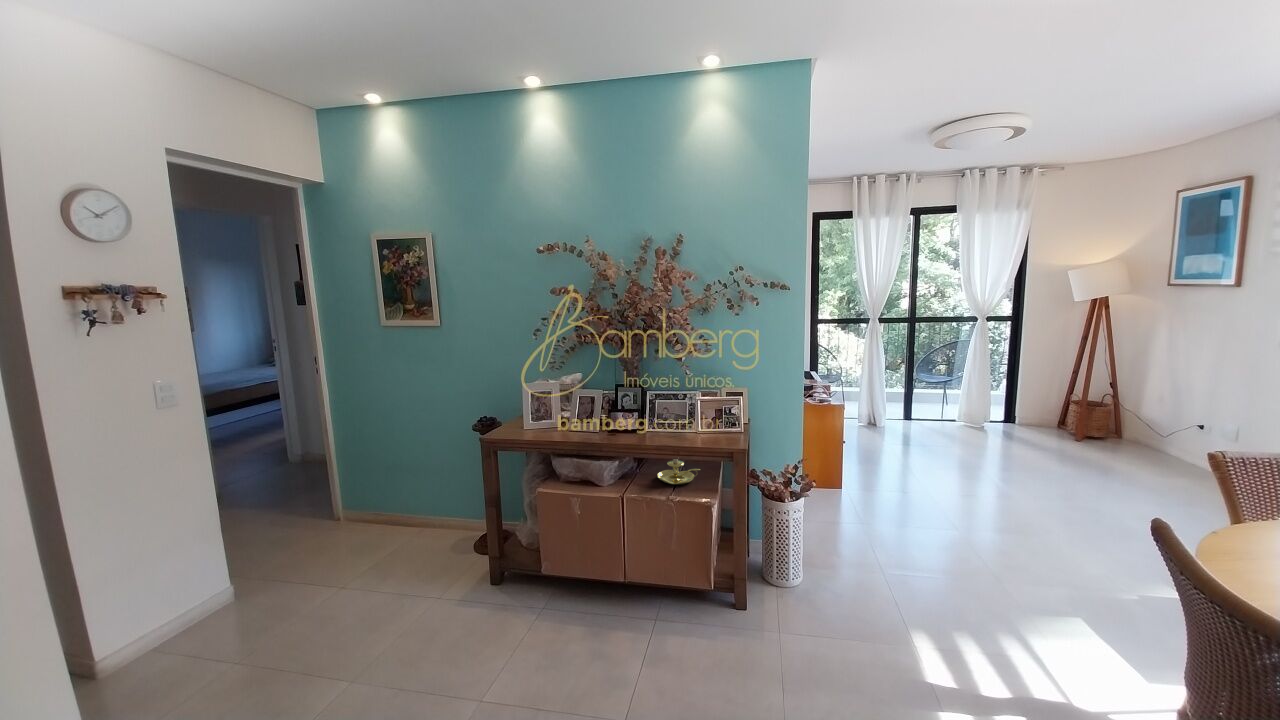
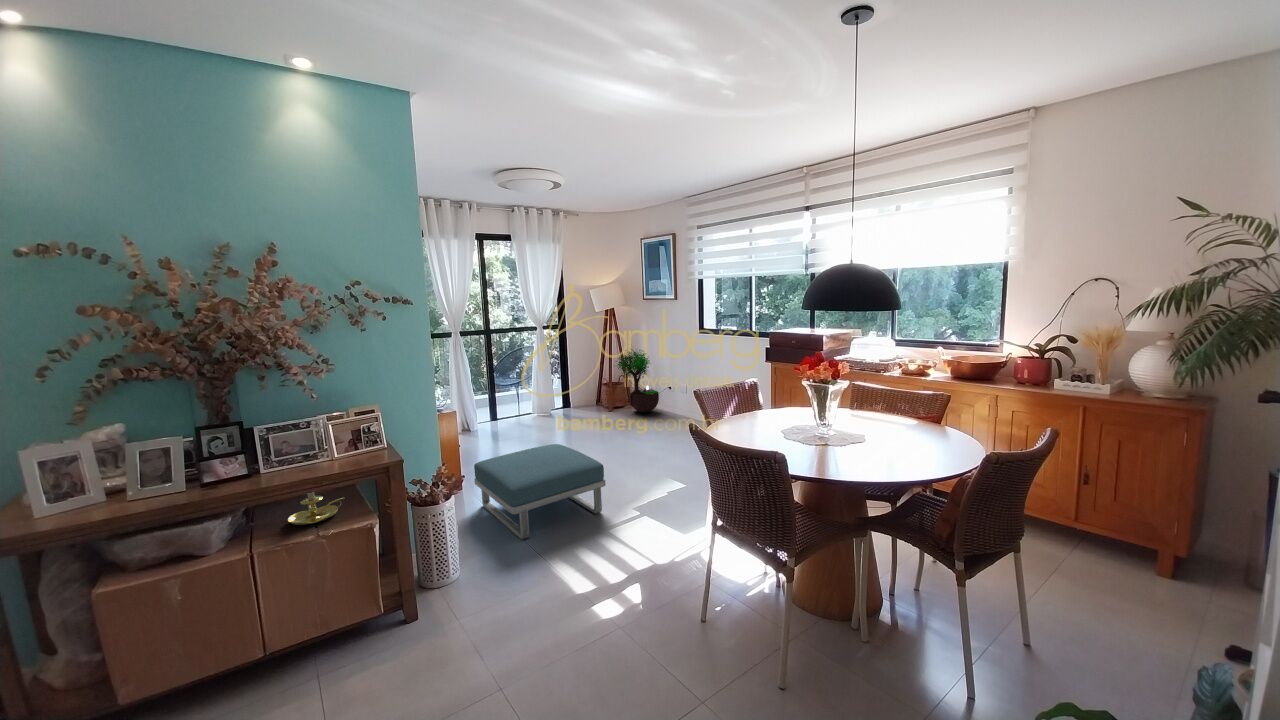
potted tree: none [1095,354,1188,461] -> present [616,350,659,412]
footstool: none [846,467,1025,586] -> present [474,444,606,539]

